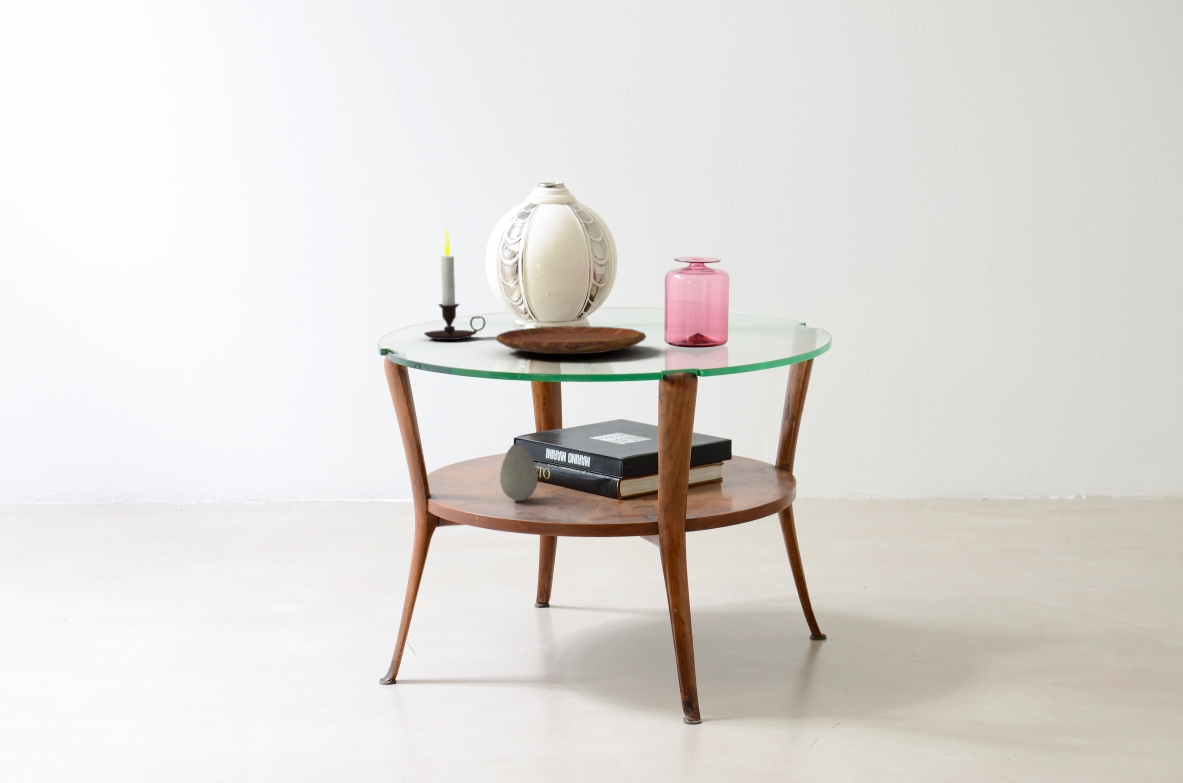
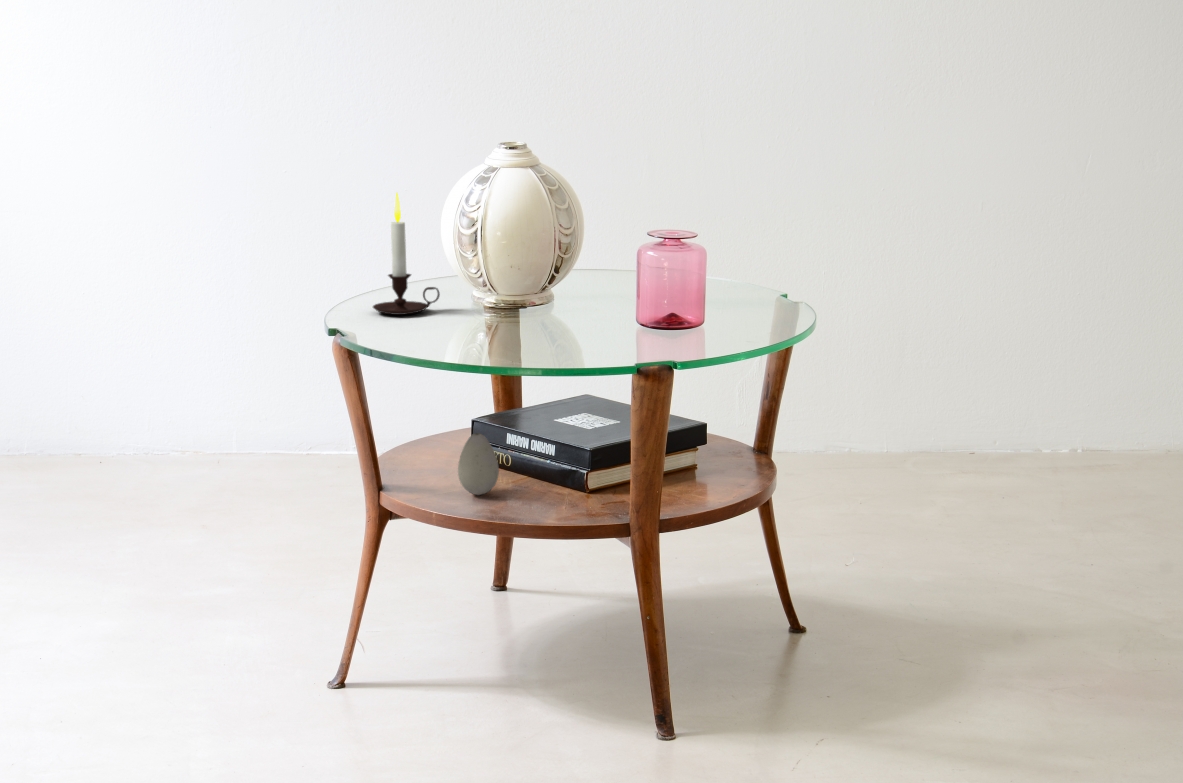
tray: present [496,326,646,354] -> none [453,302,618,341]

